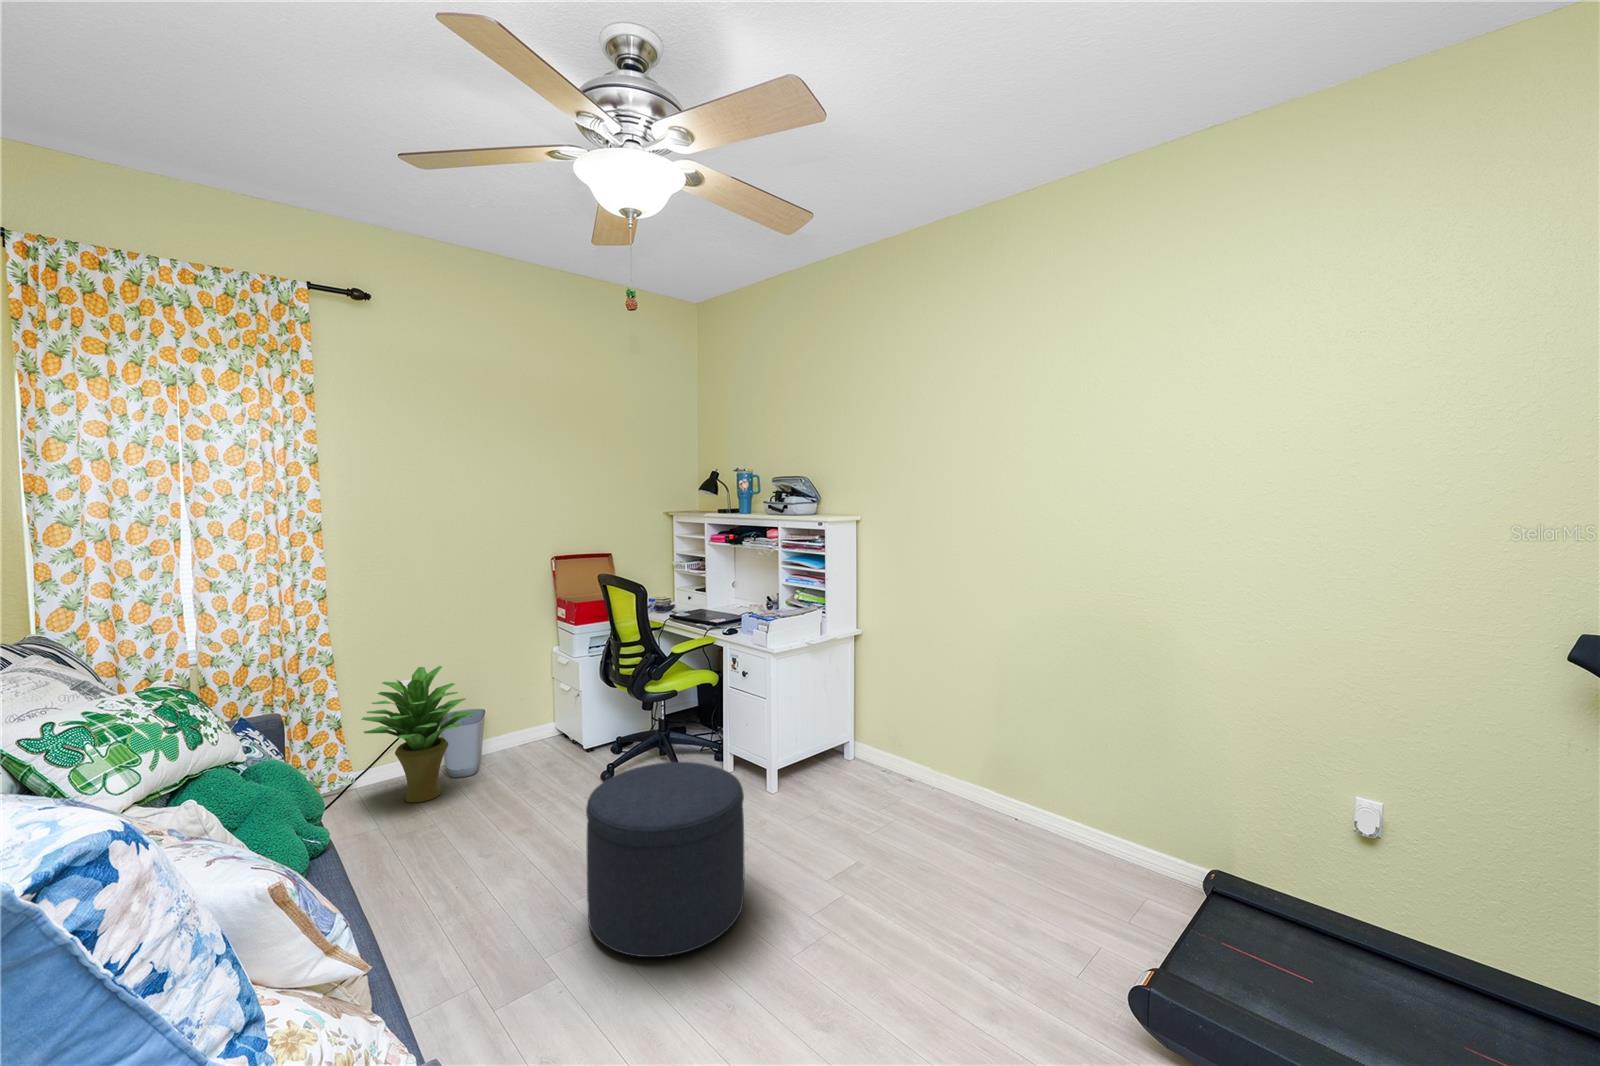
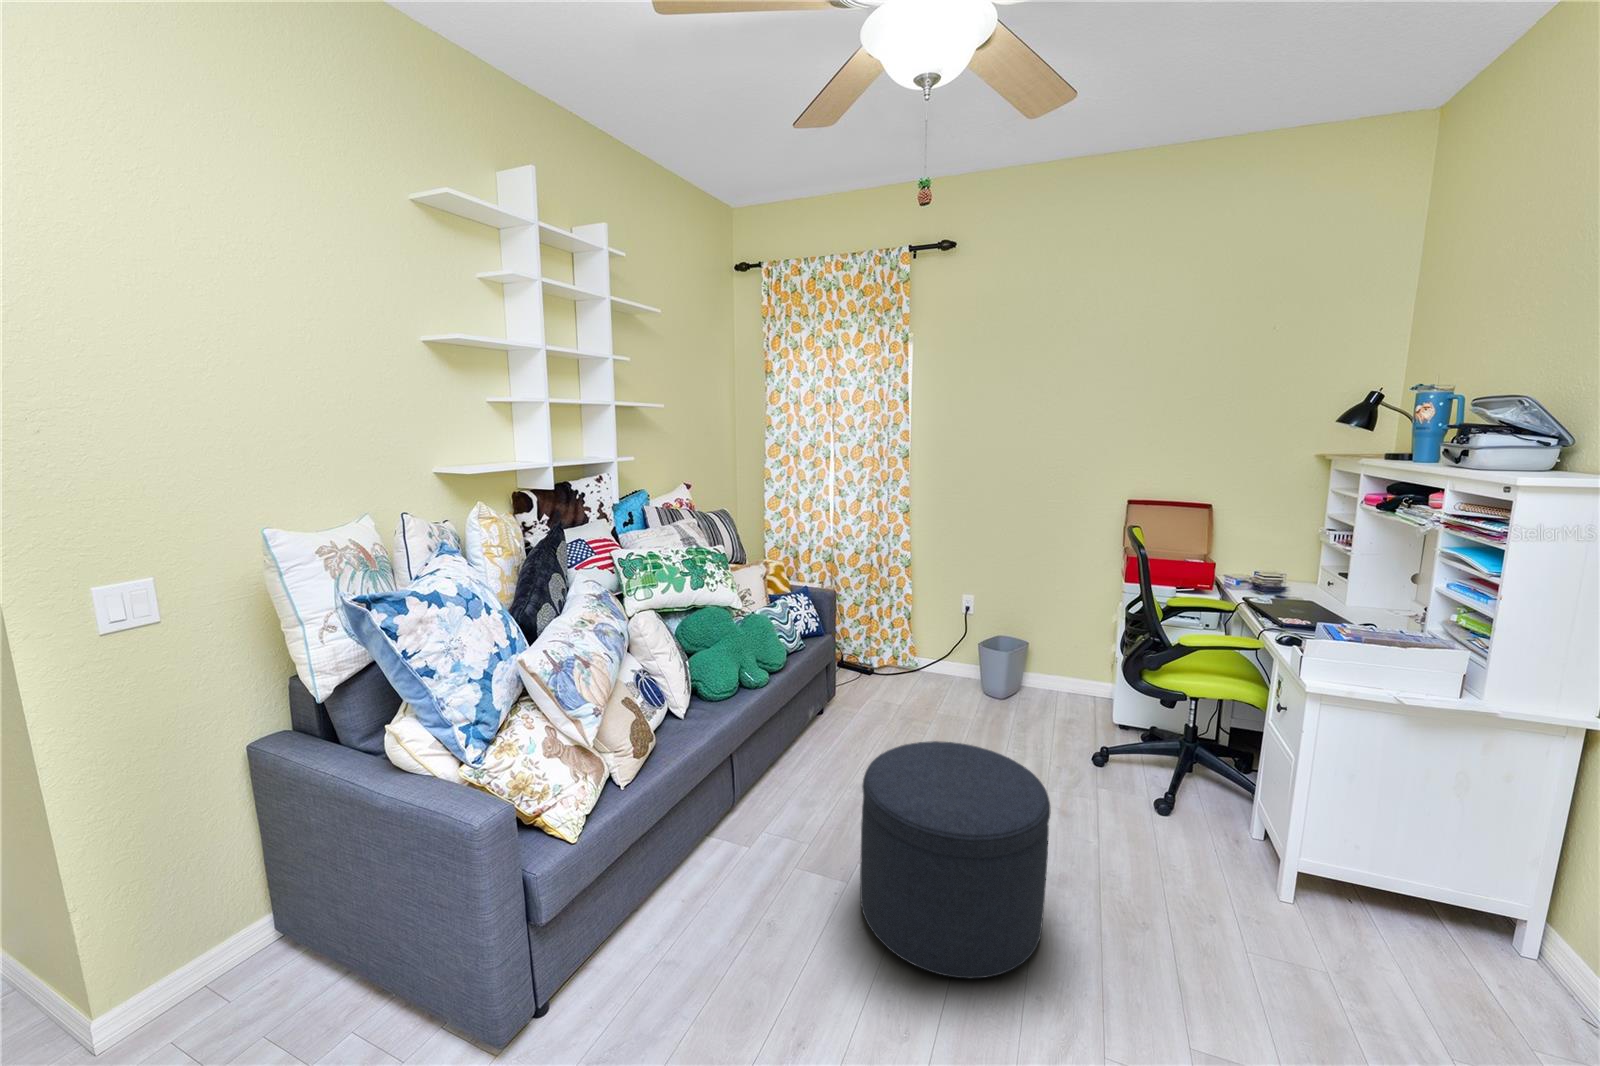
potted plant: present [361,666,476,802] -> none [902,584,992,703]

